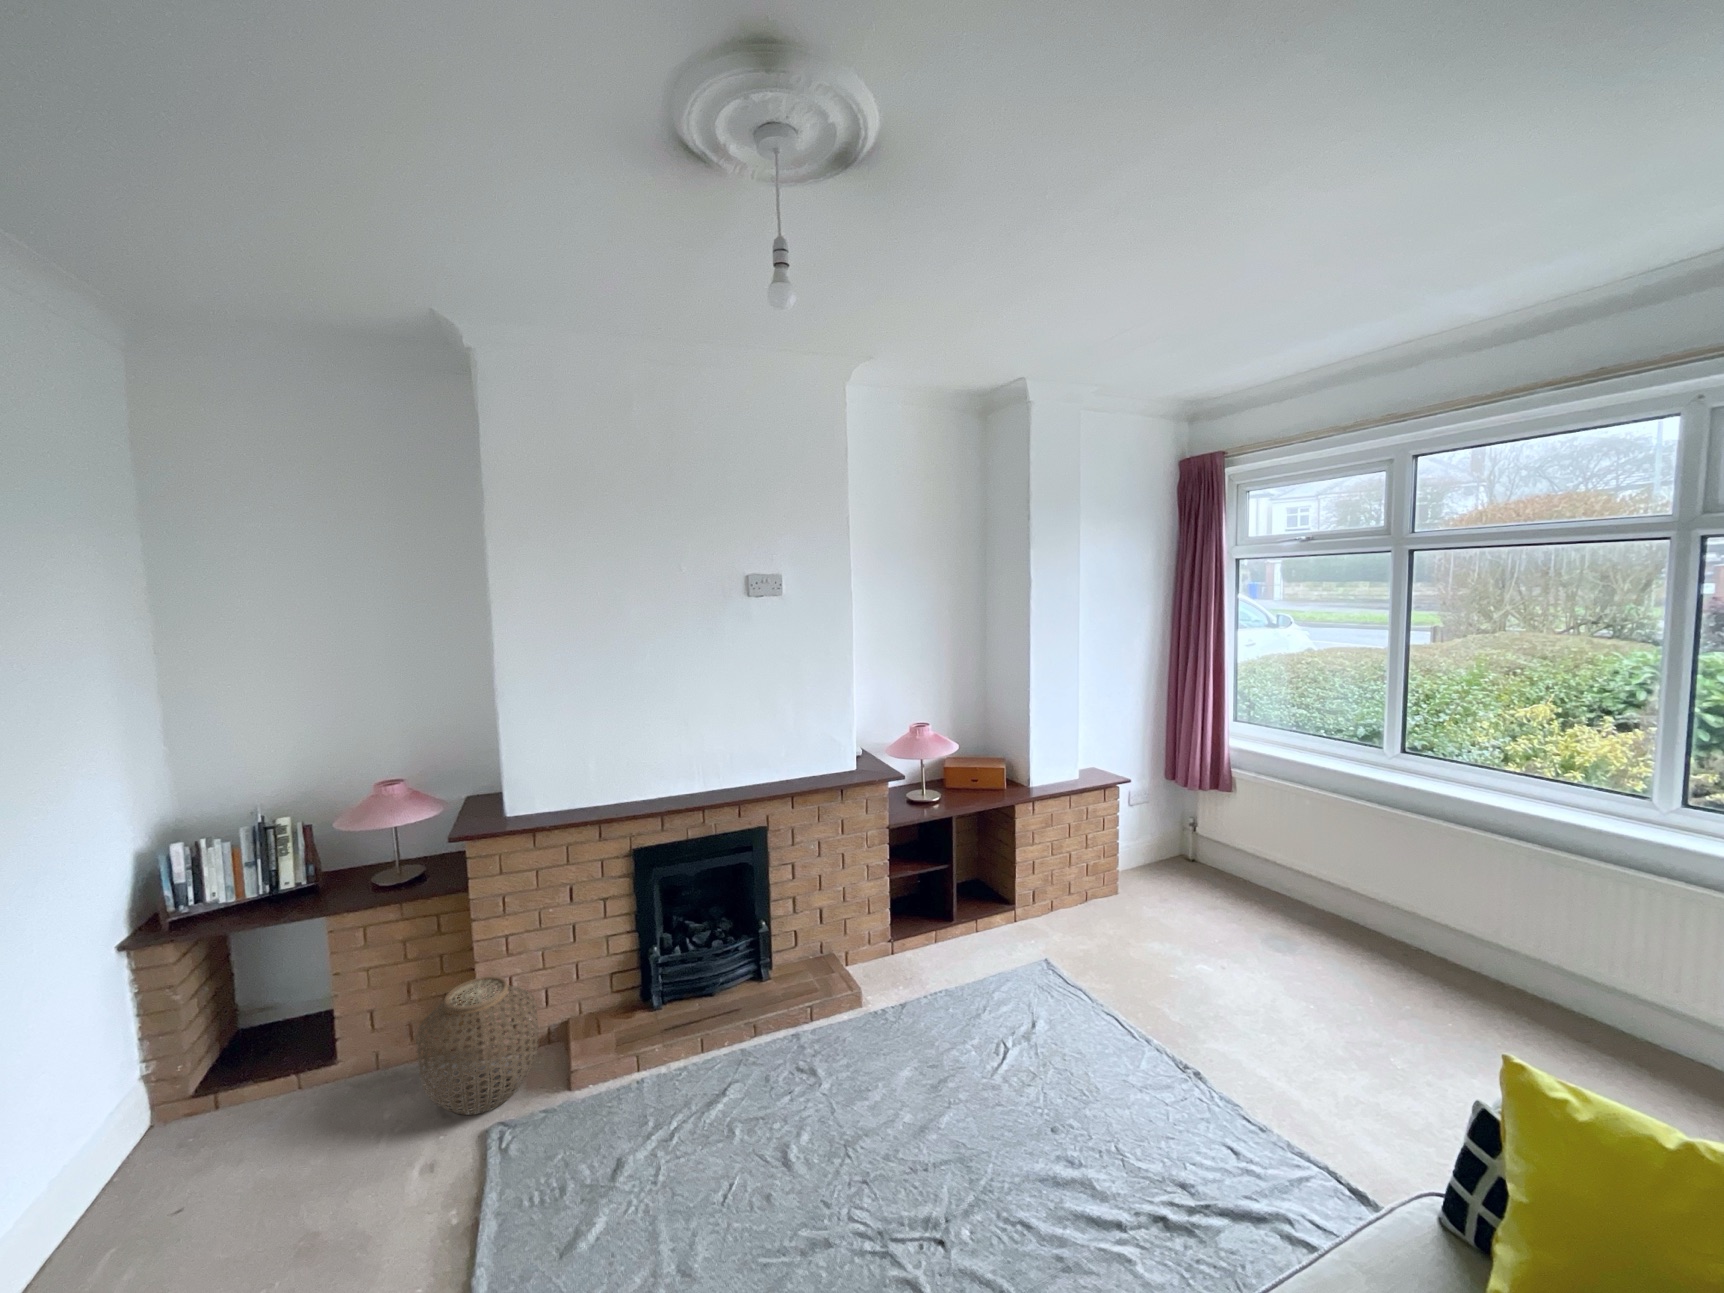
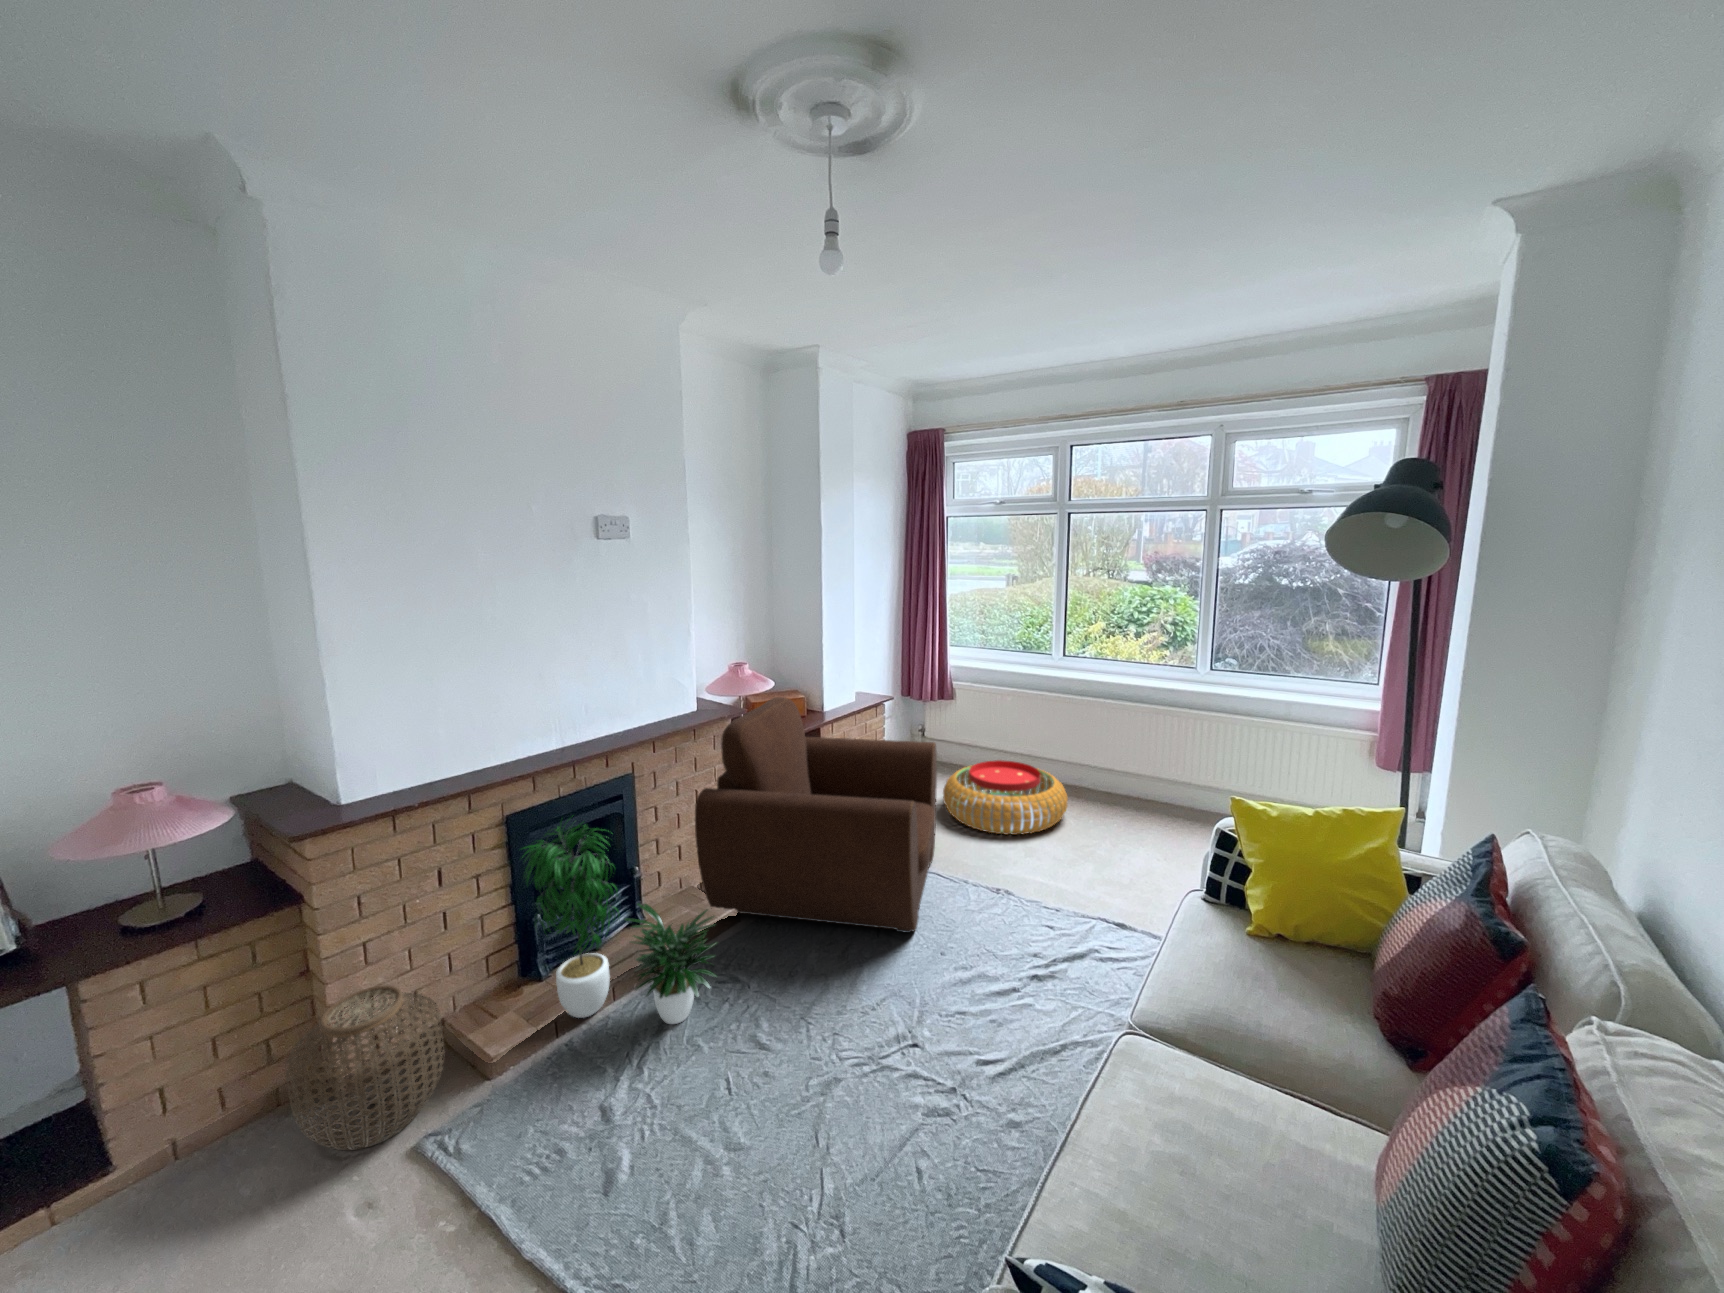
armchair: none [811,764,1138,1090] -> present [695,697,937,933]
potted plant: none [613,858,780,1101] -> present [522,824,717,1024]
pouf: none [1174,883,1369,1003] -> present [943,760,1068,835]

